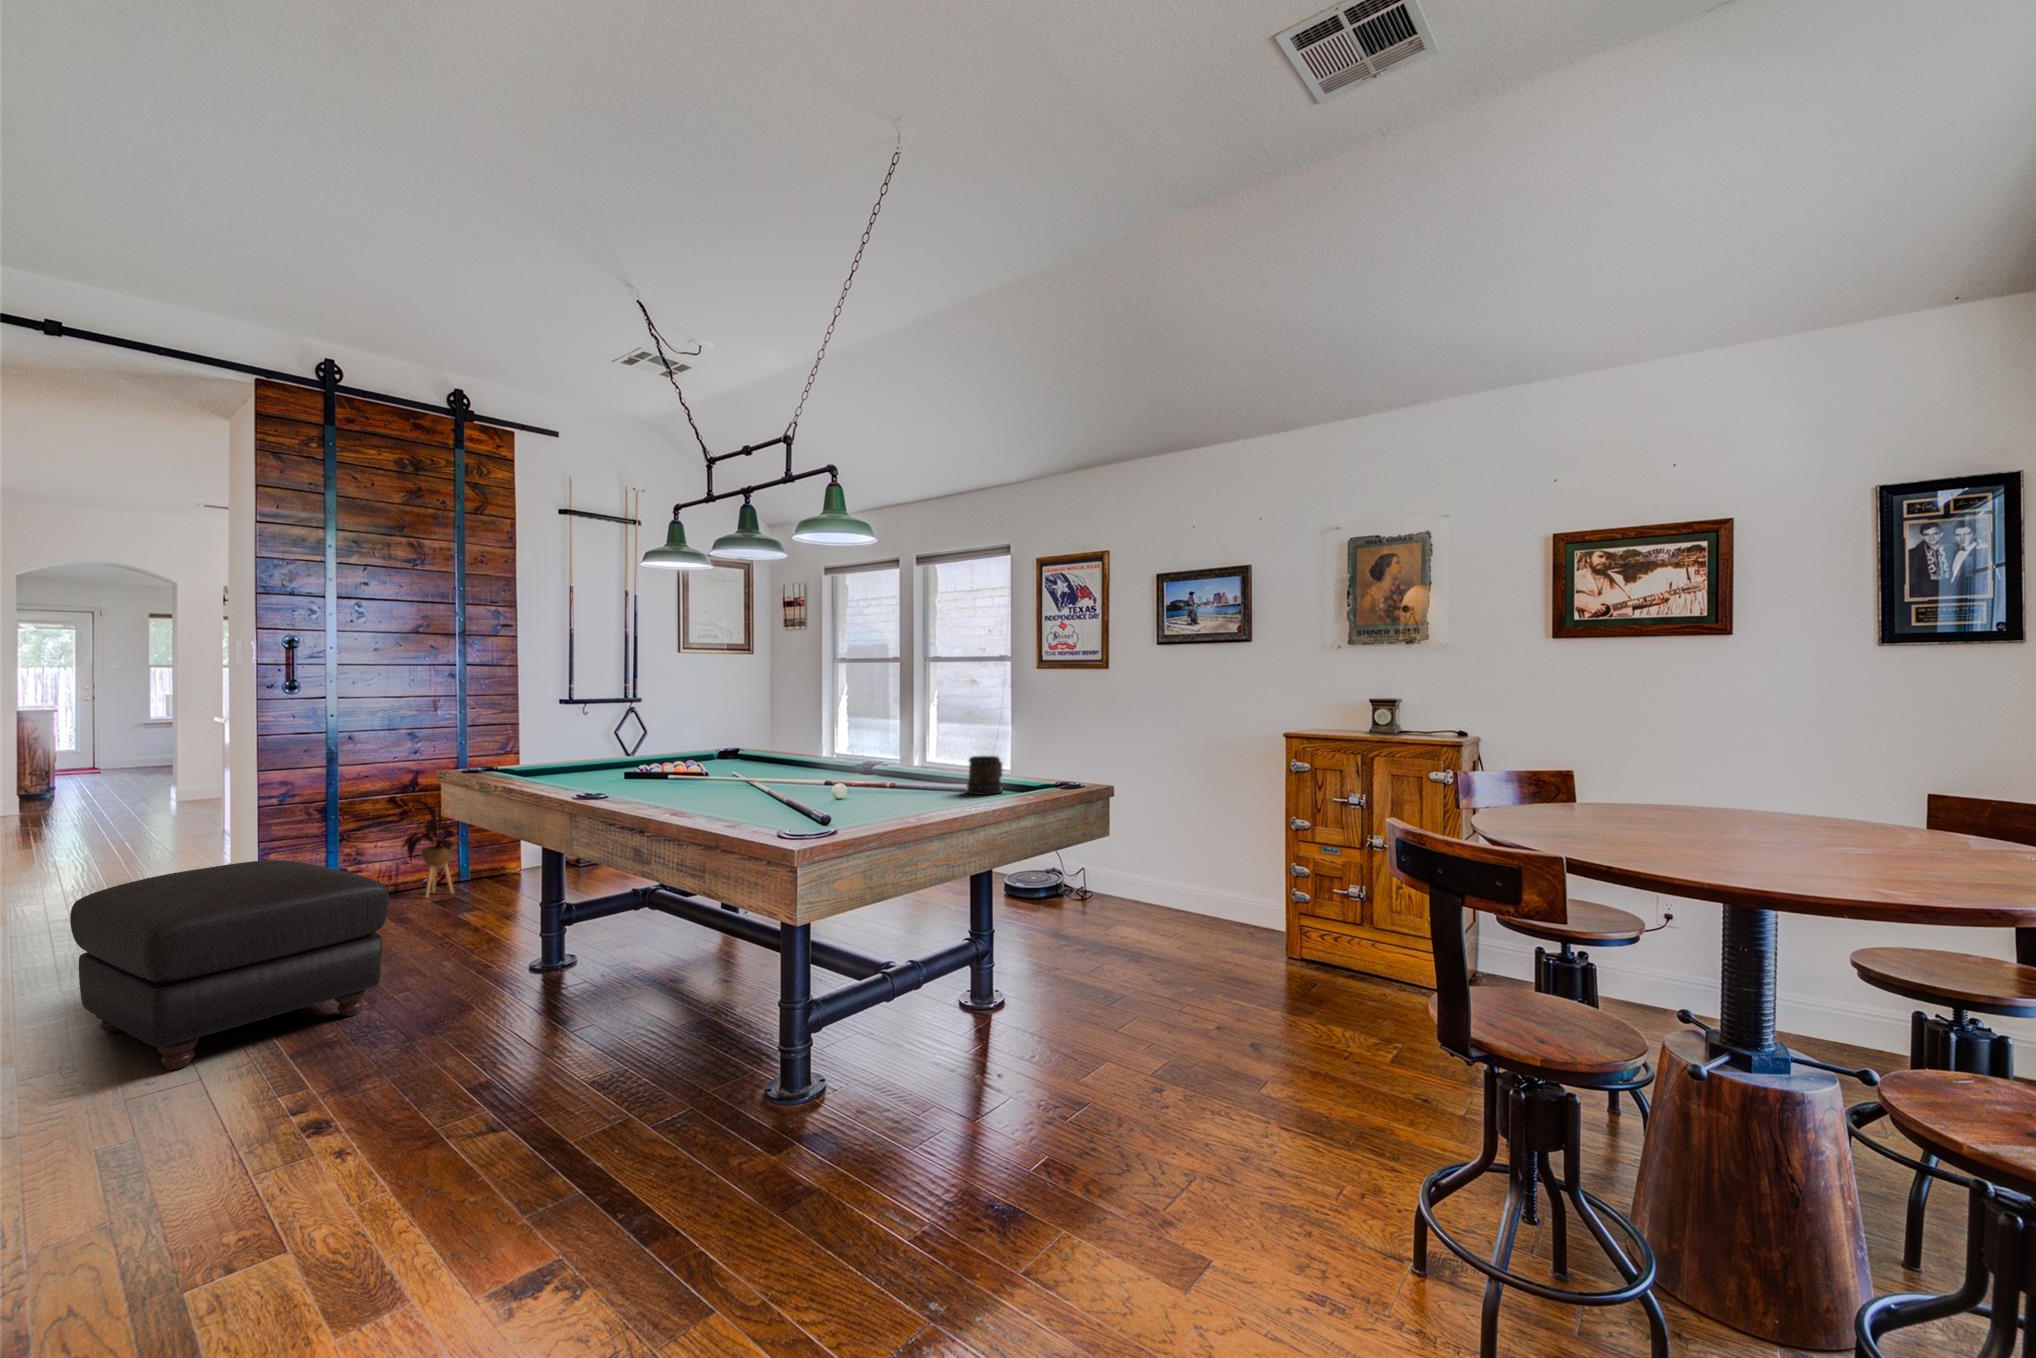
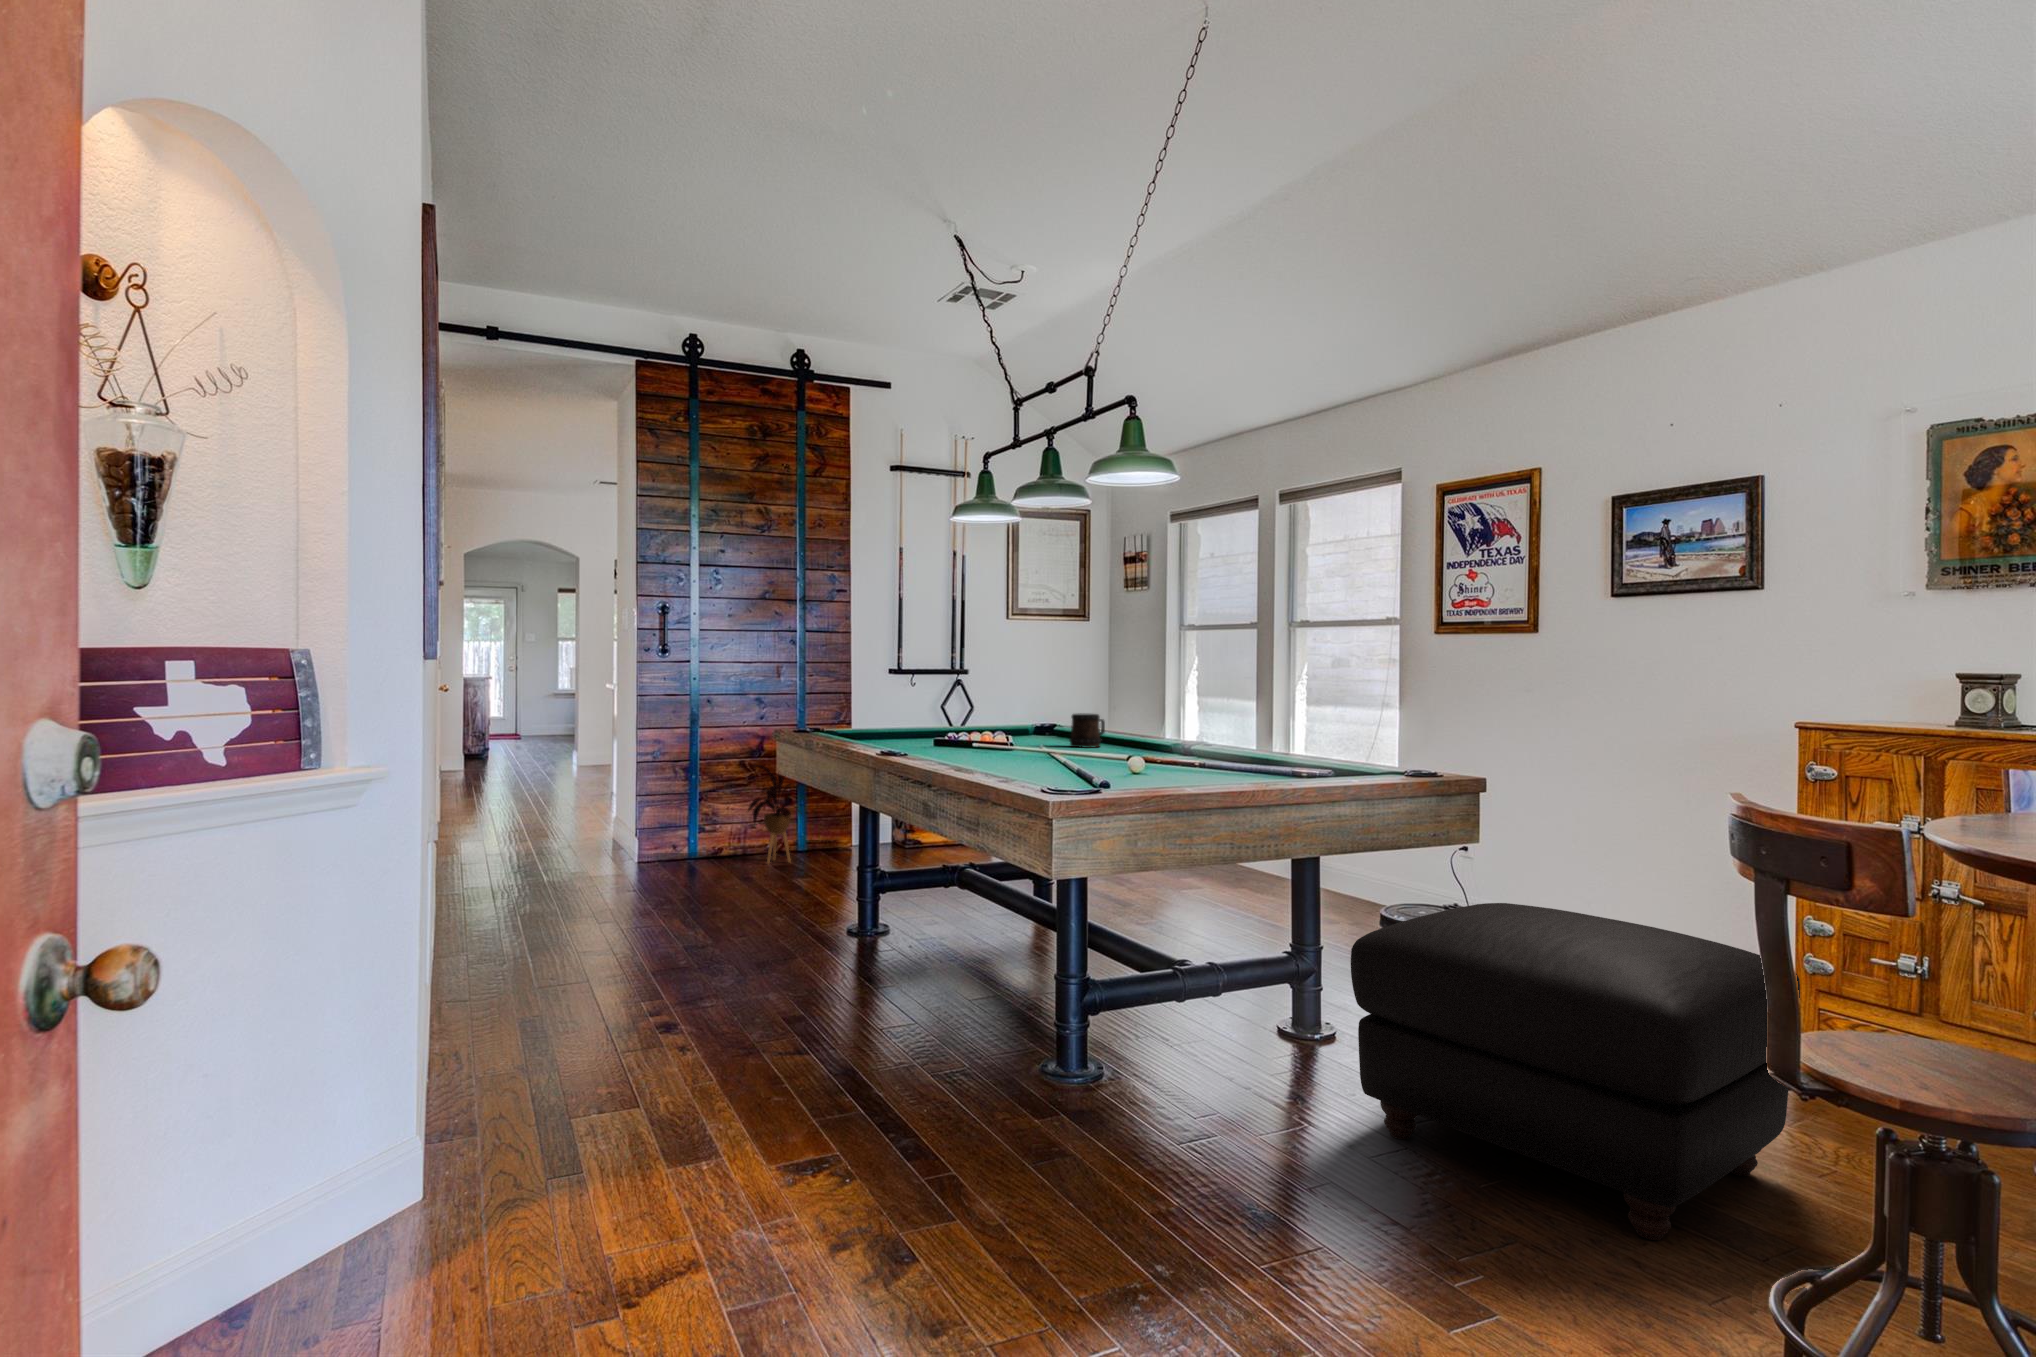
beer mug: present [967,756,1002,795] -> present [1070,713,1105,748]
ottoman: present [70,860,389,1070] -> present [1351,903,1800,1240]

